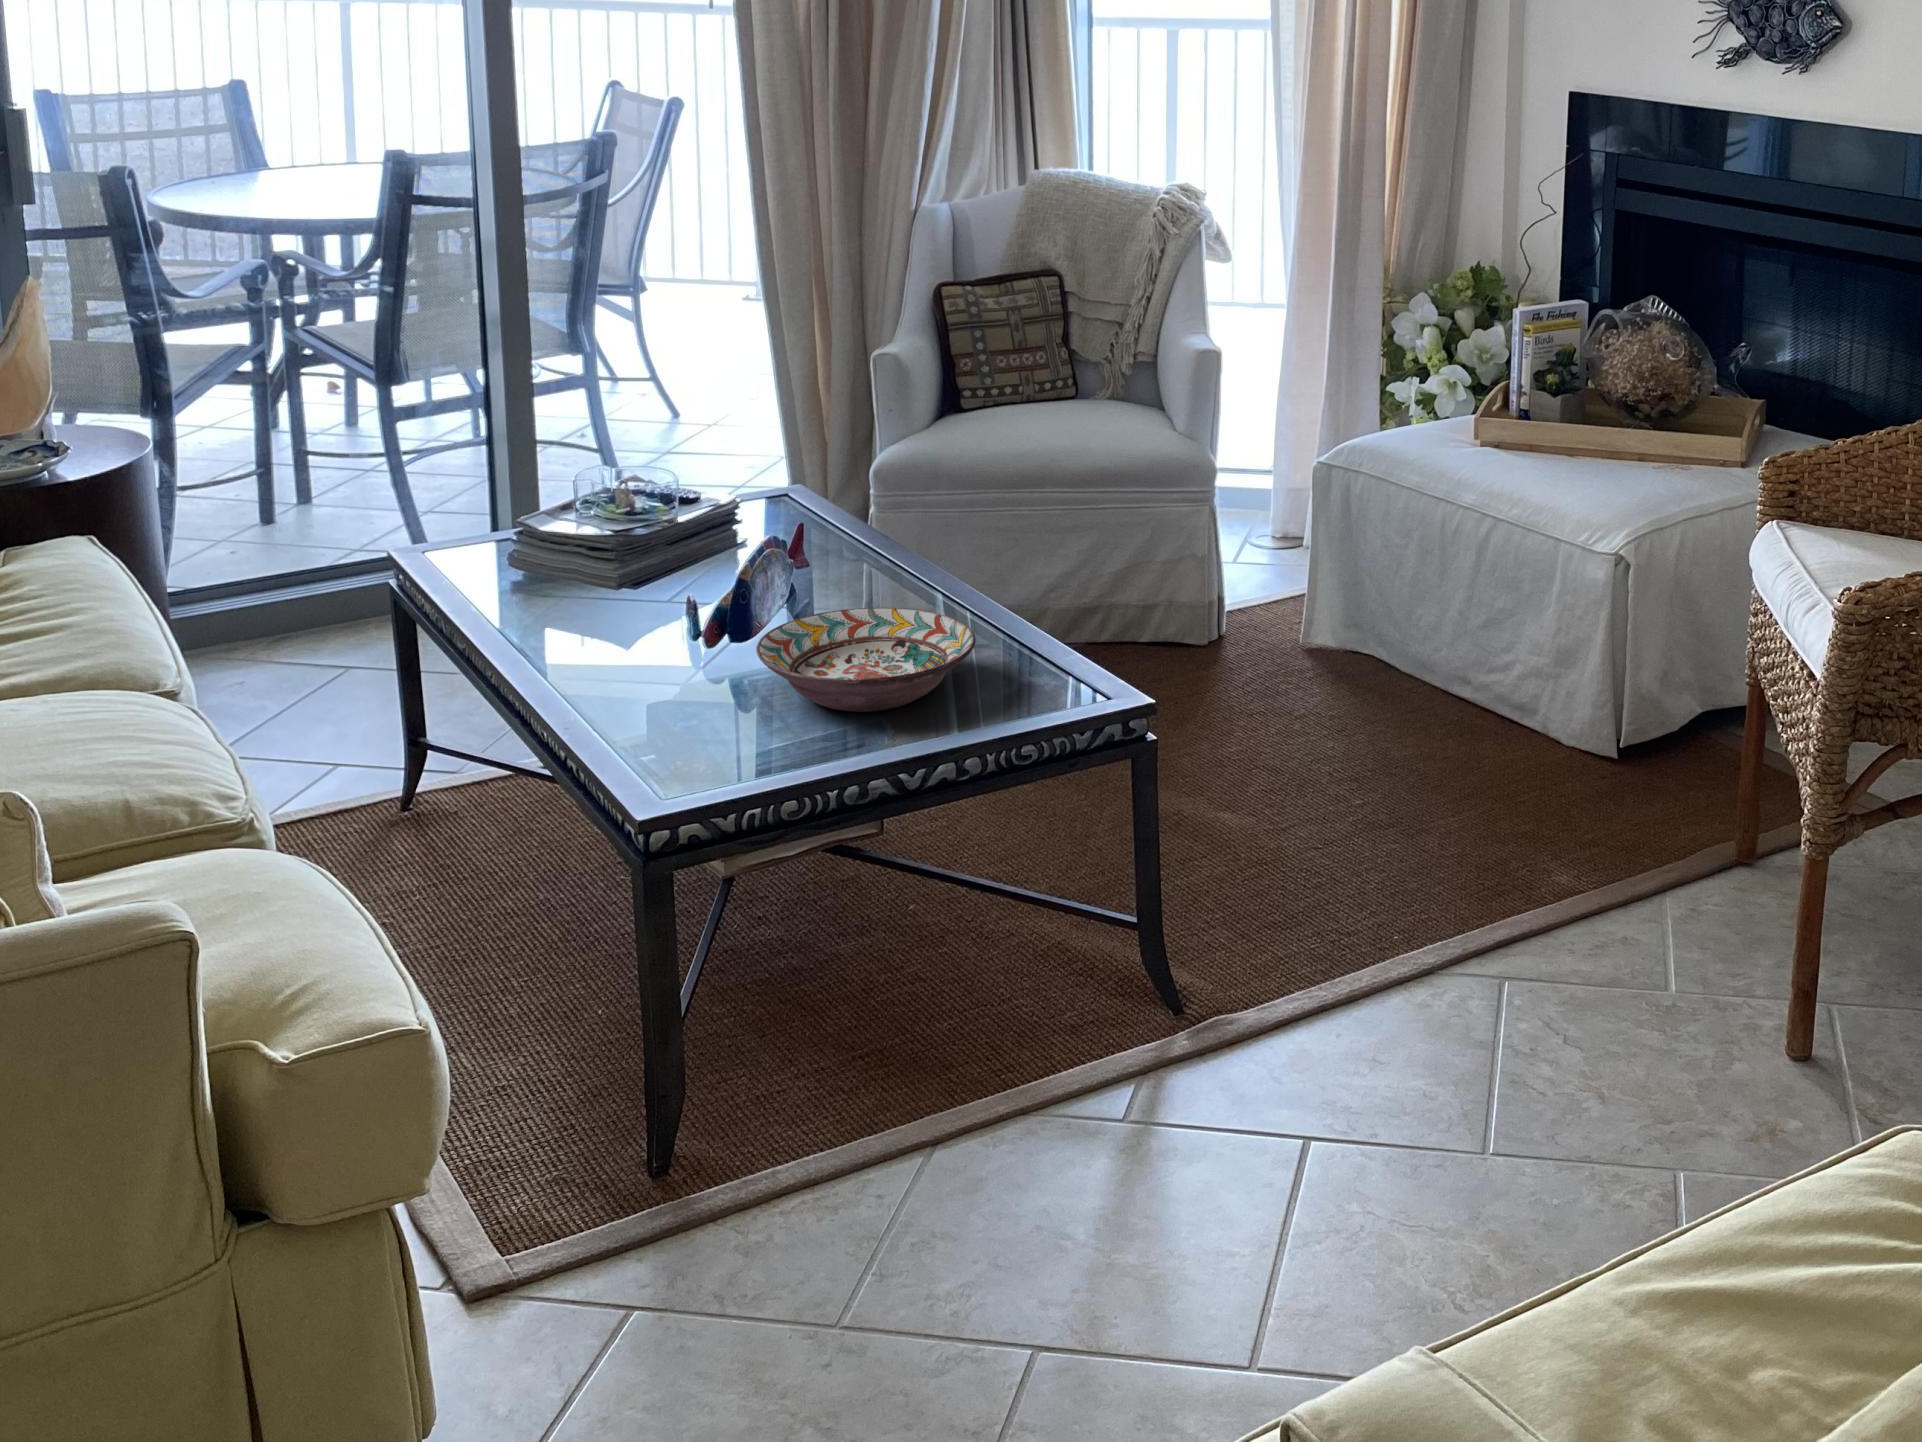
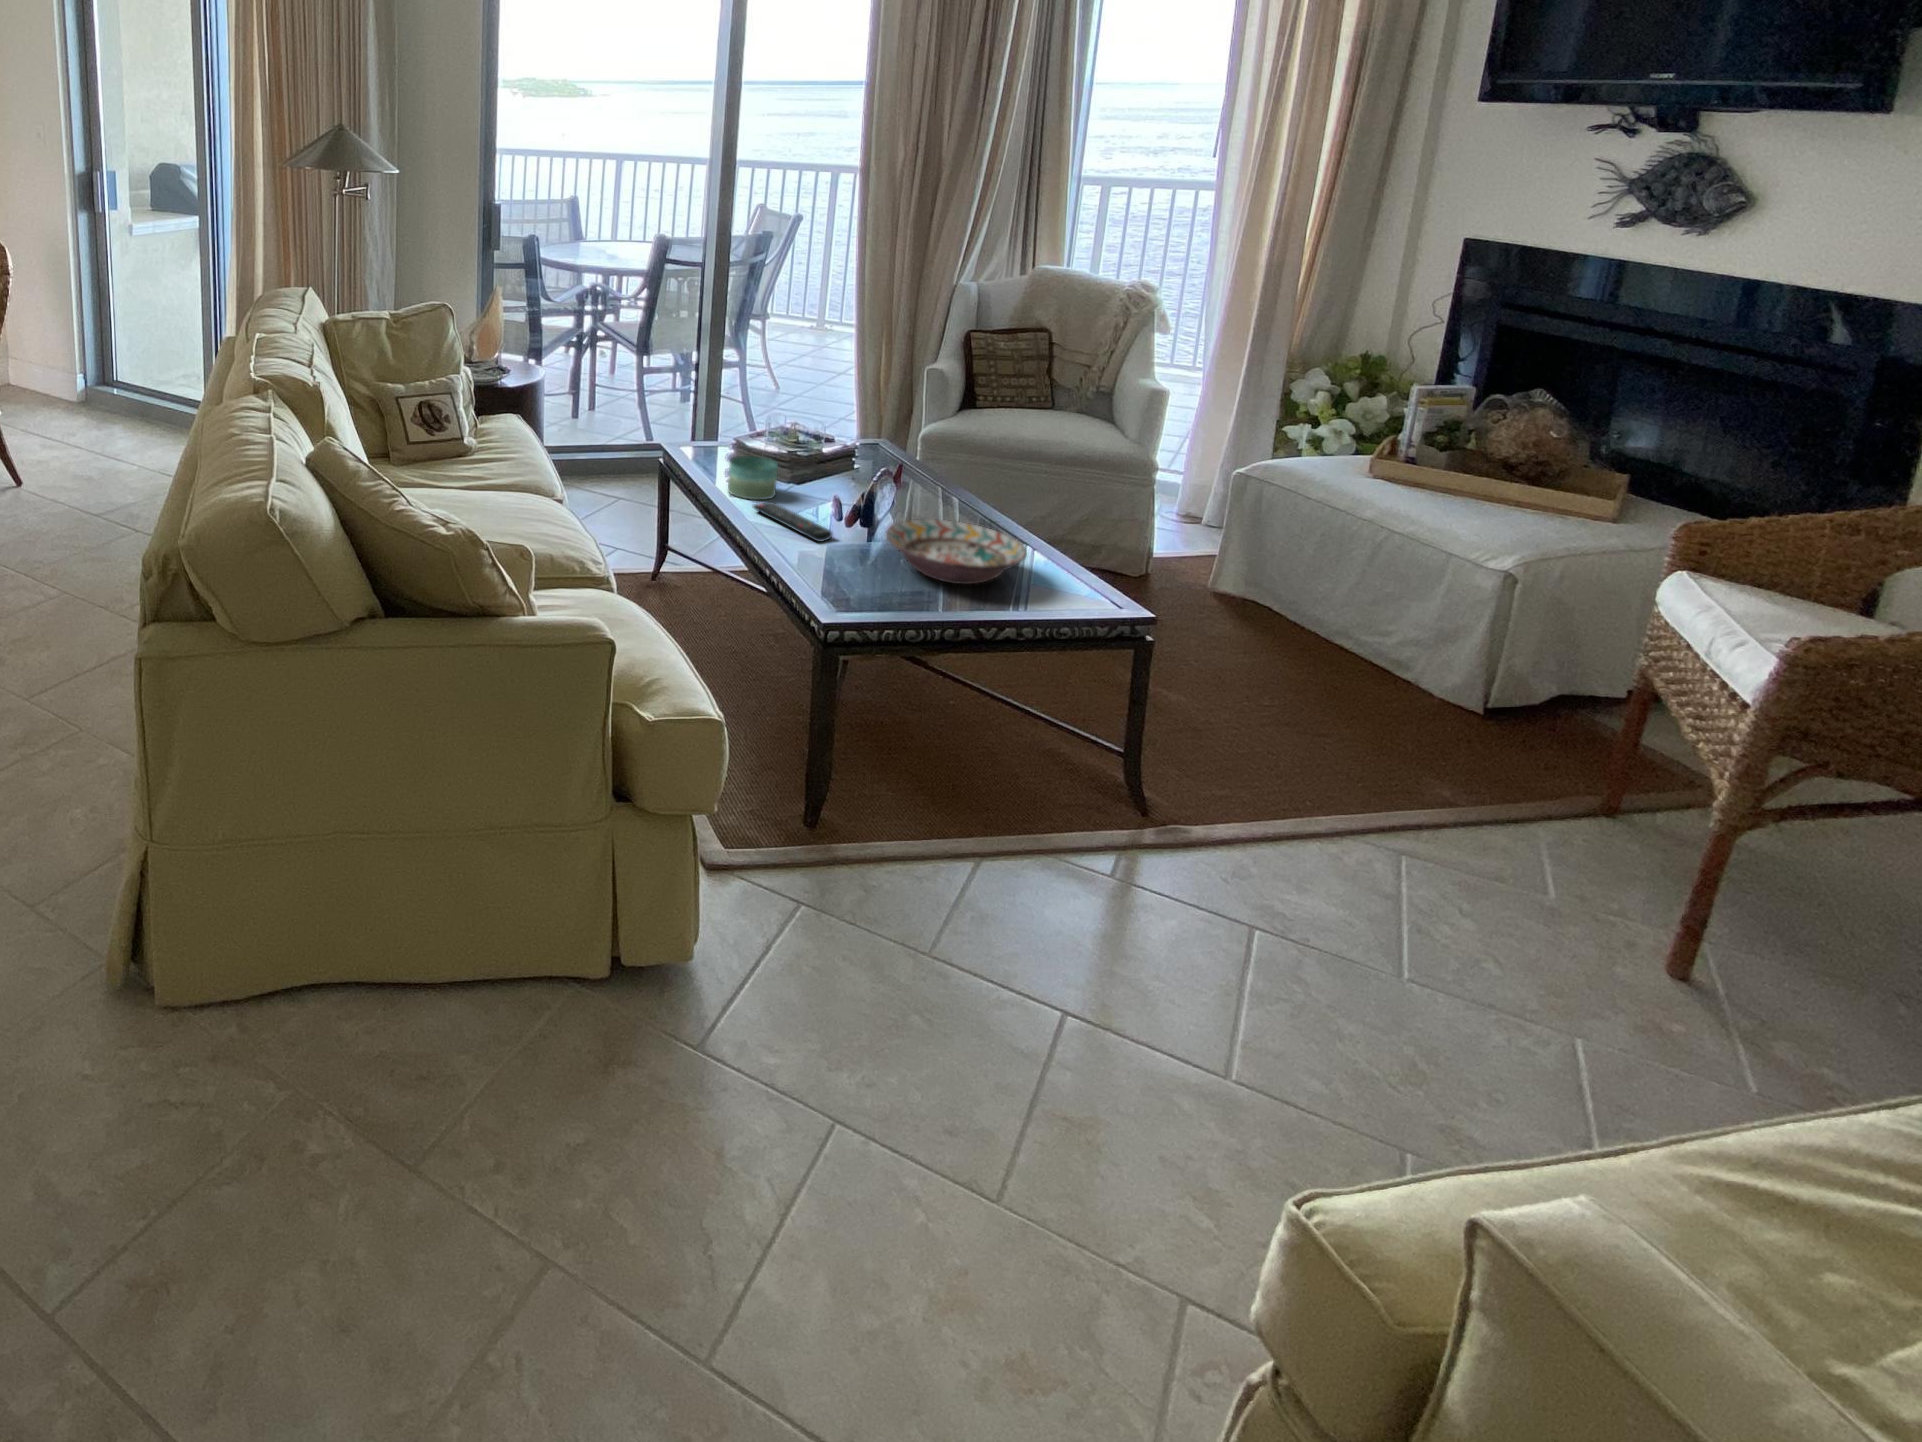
candle: none [502,546,592,625] -> present [728,456,778,500]
remote control: none [543,623,679,680] -> present [752,502,832,542]

